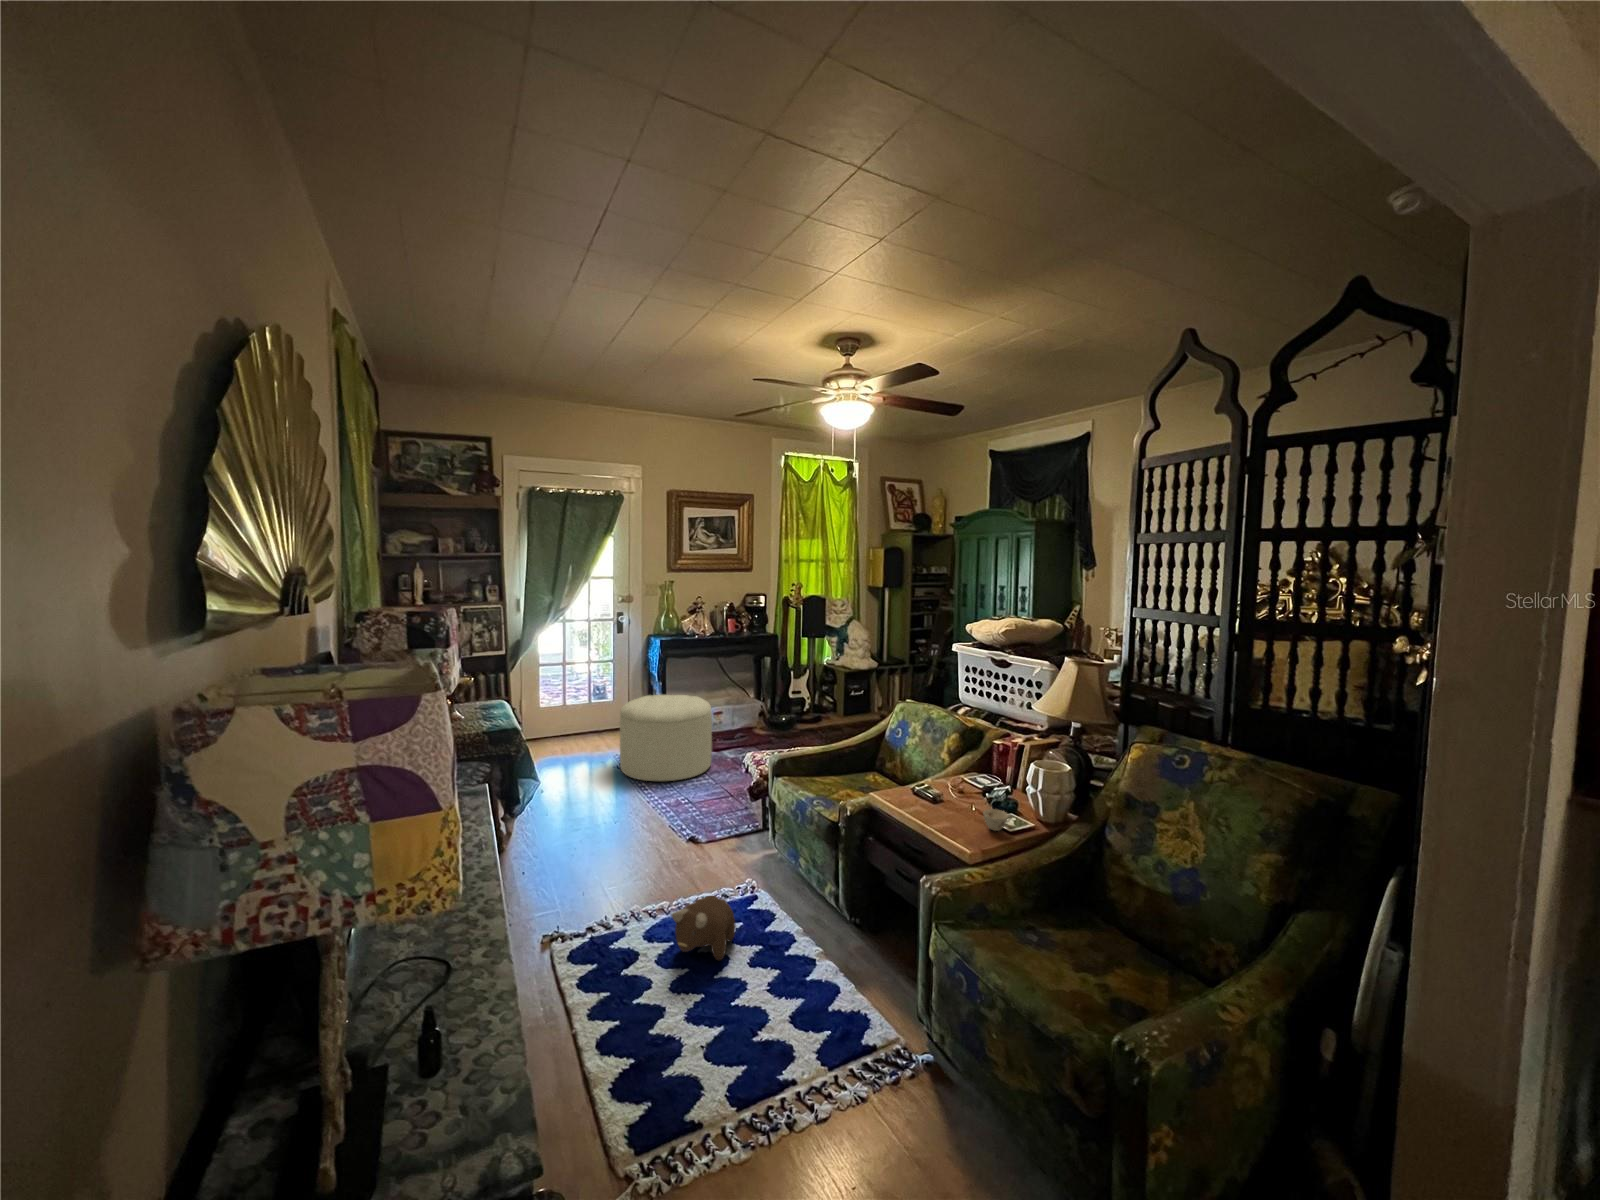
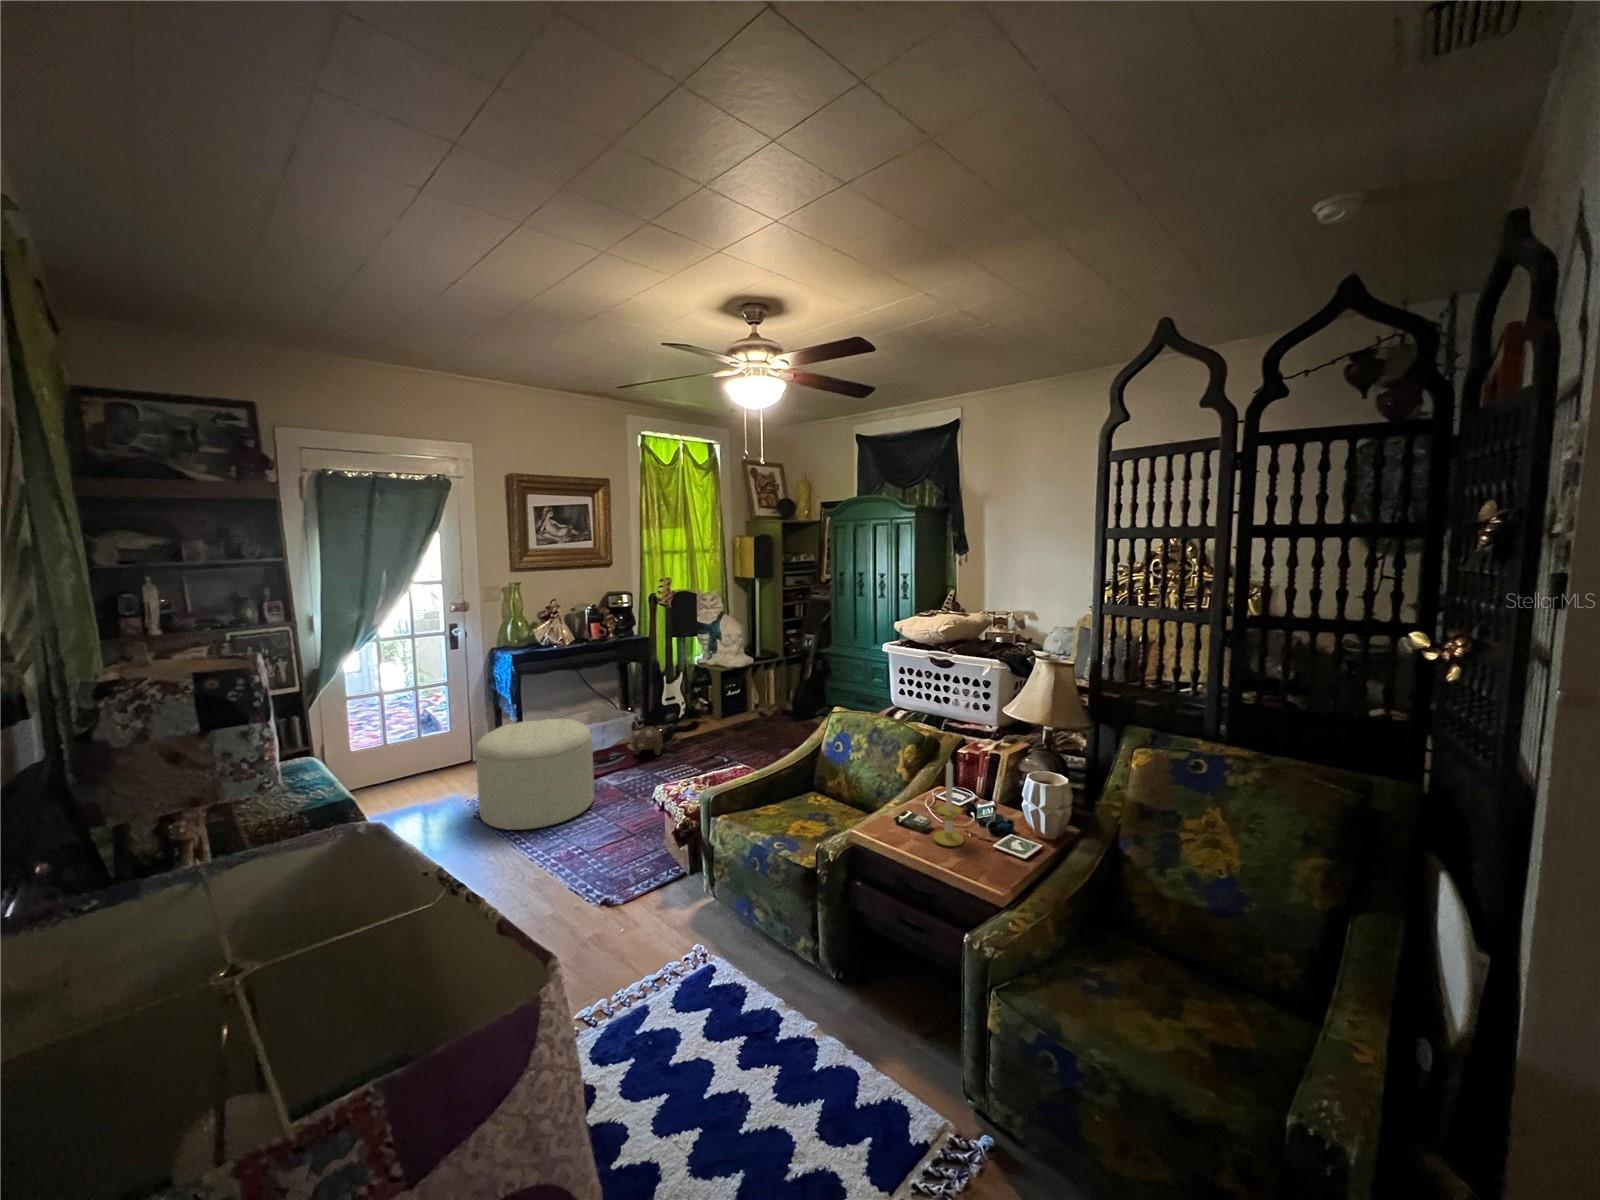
candle: none [938,735,967,815] -> present [933,760,964,846]
teacup: present [983,809,1011,831] -> none [992,835,1021,859]
plush toy: present [672,896,736,960] -> present [632,727,663,755]

